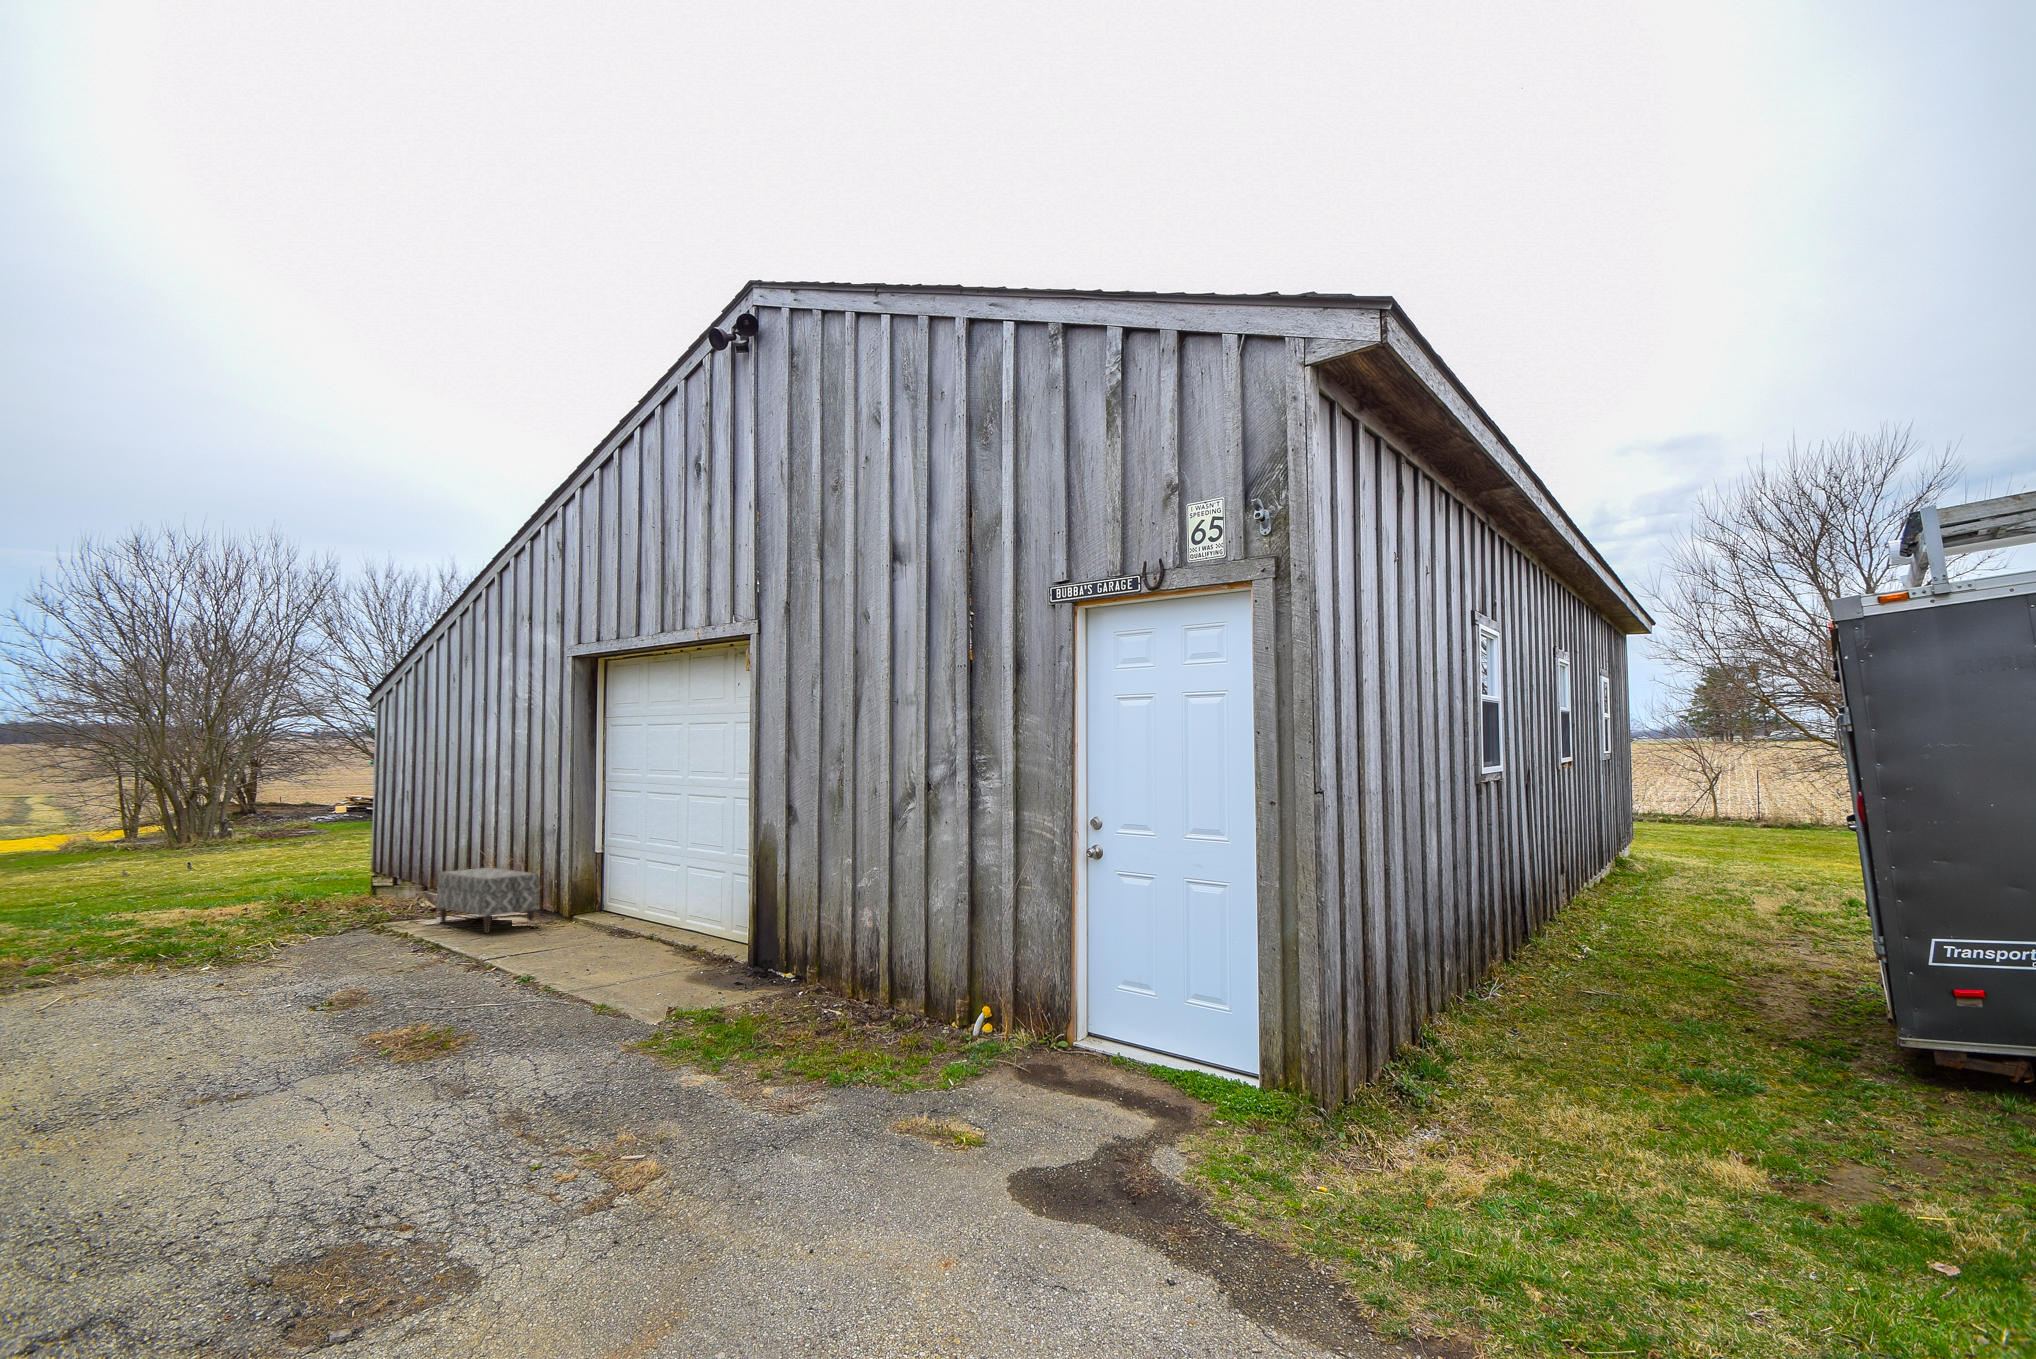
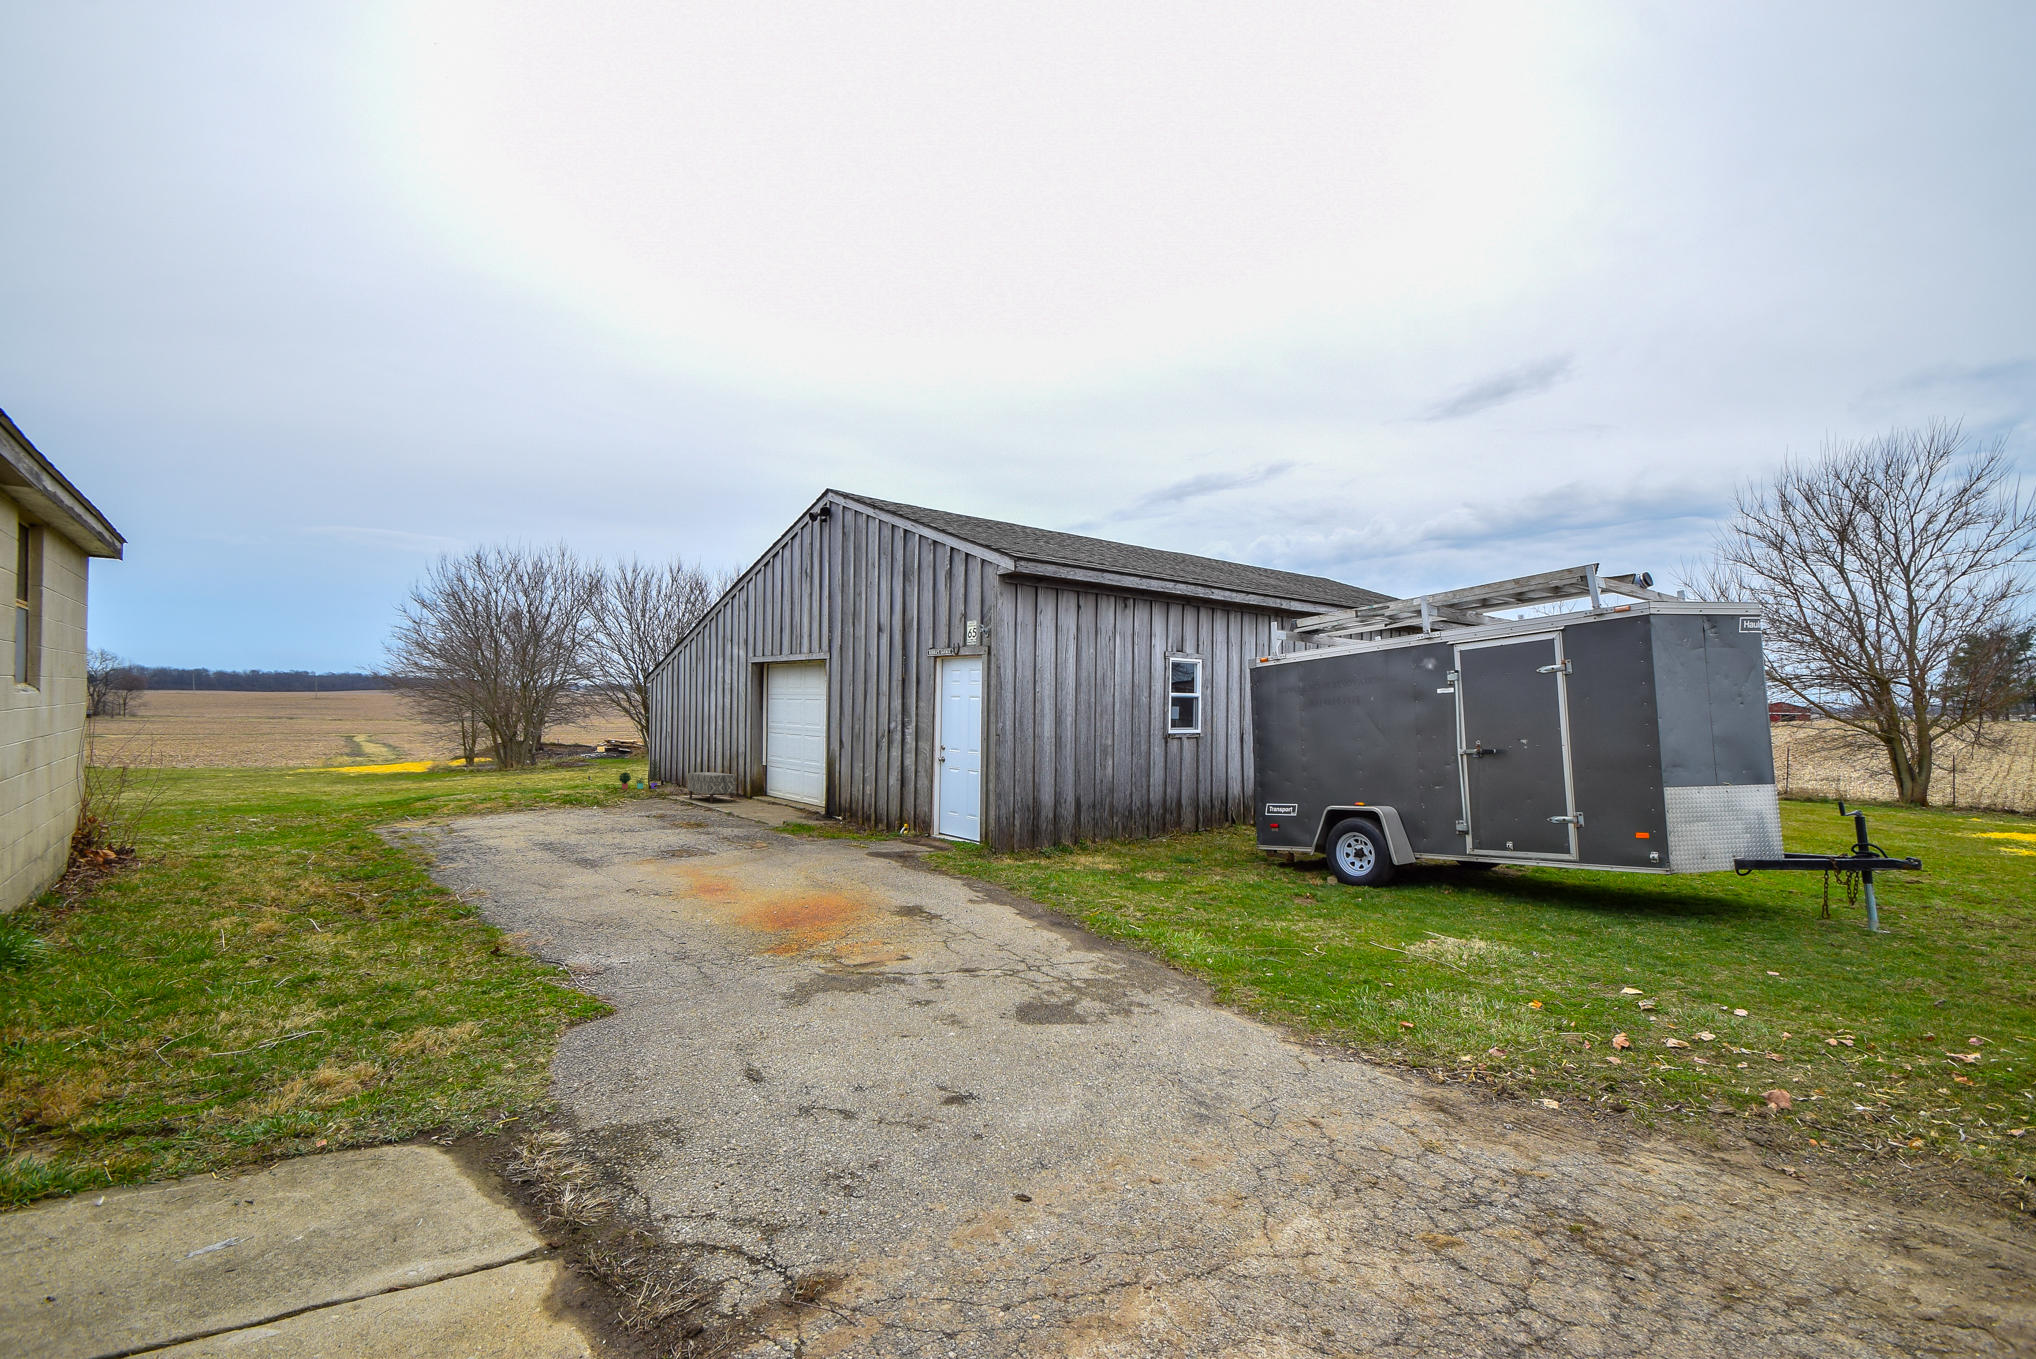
potted plant: none [299,840,389,901] -> present [619,760,660,789]

